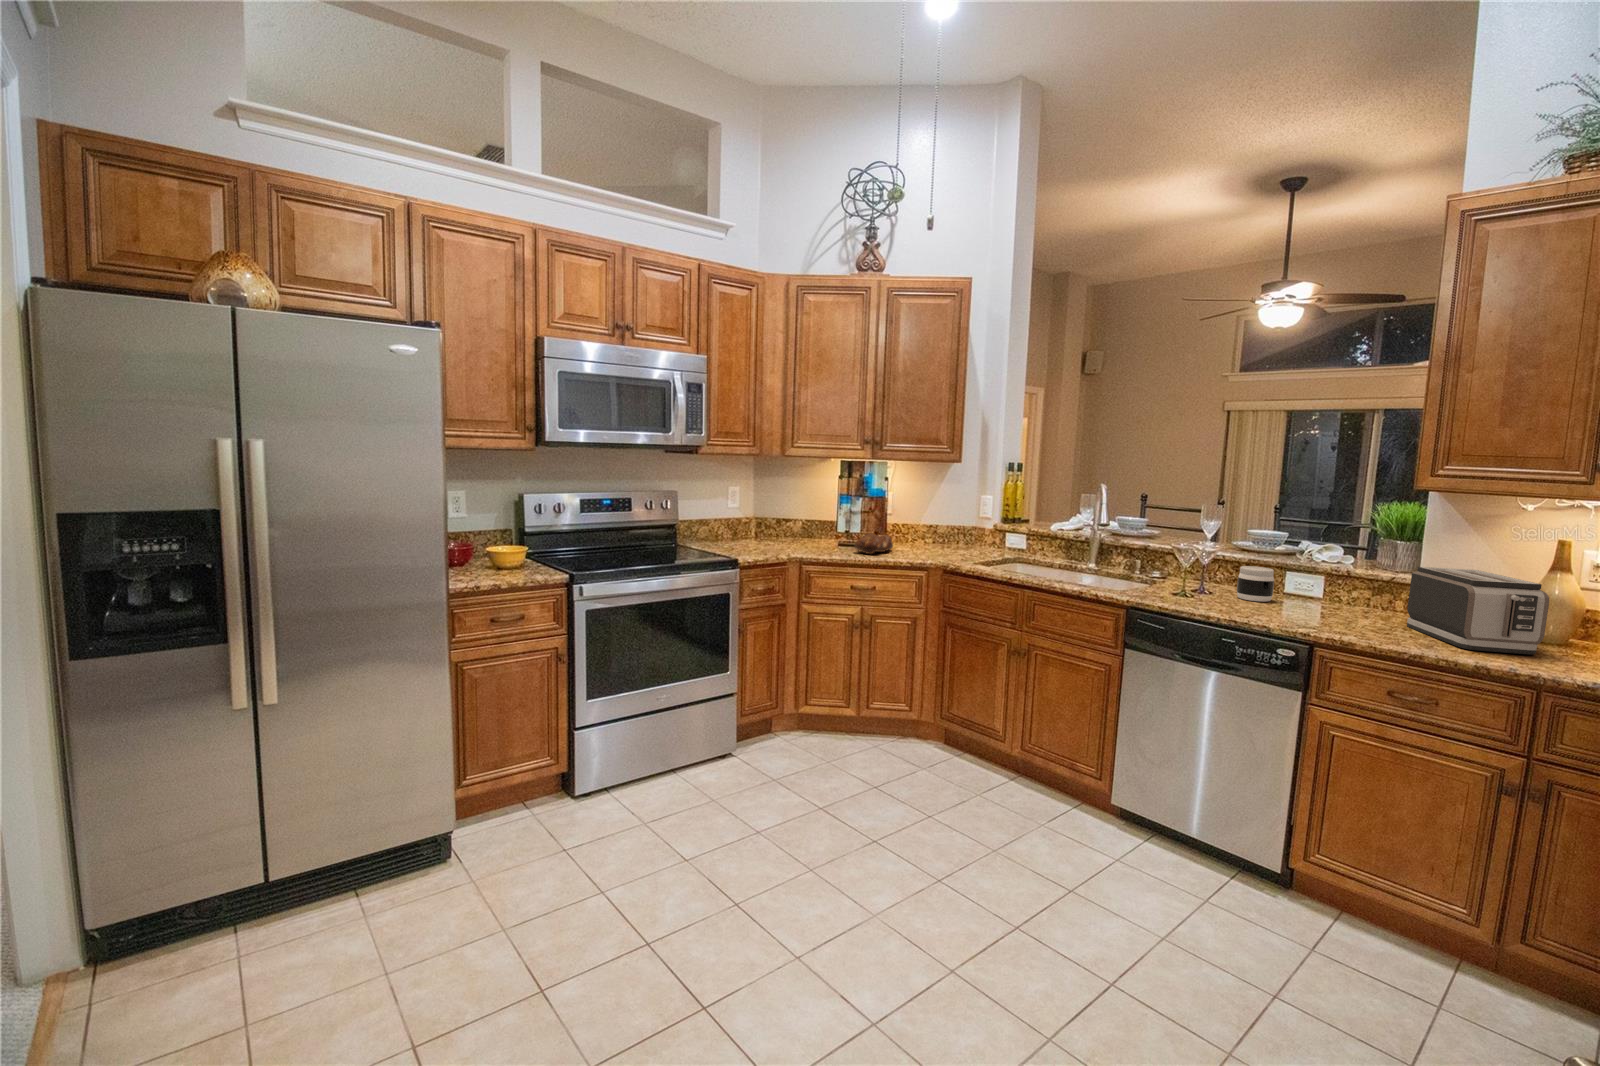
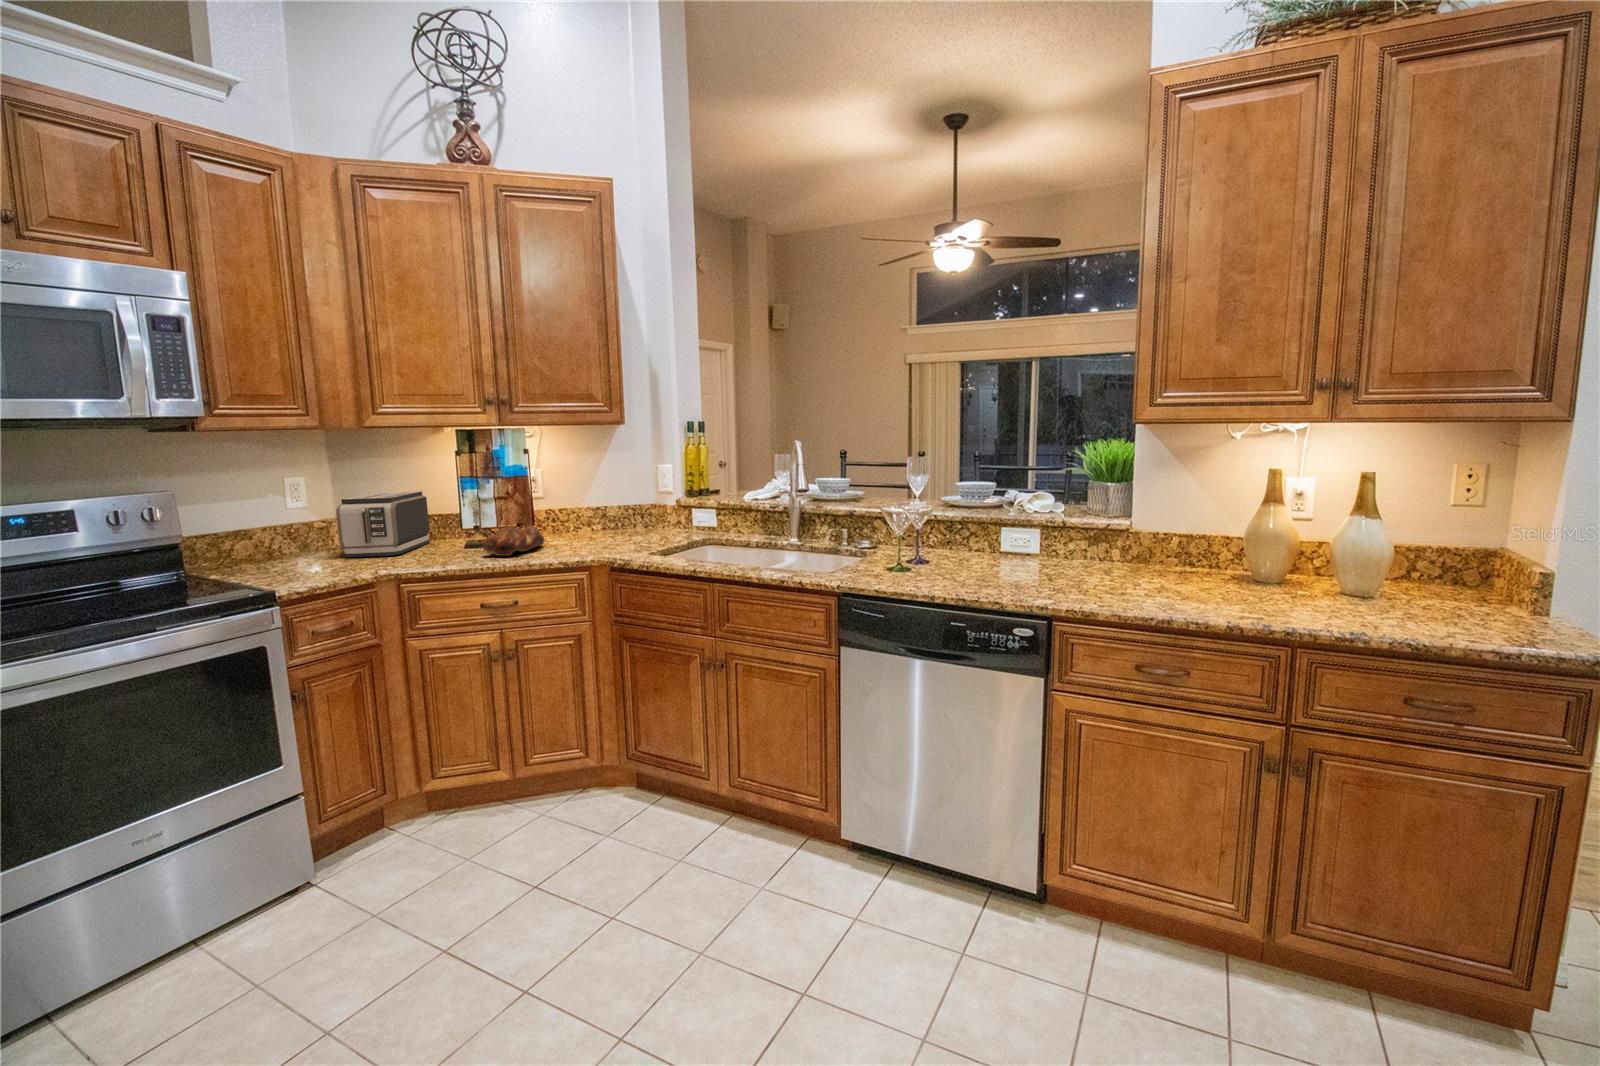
jar: present [1237,566,1274,602] -> none [956,525,994,566]
toaster: present [1407,567,1549,655] -> present [336,491,430,557]

